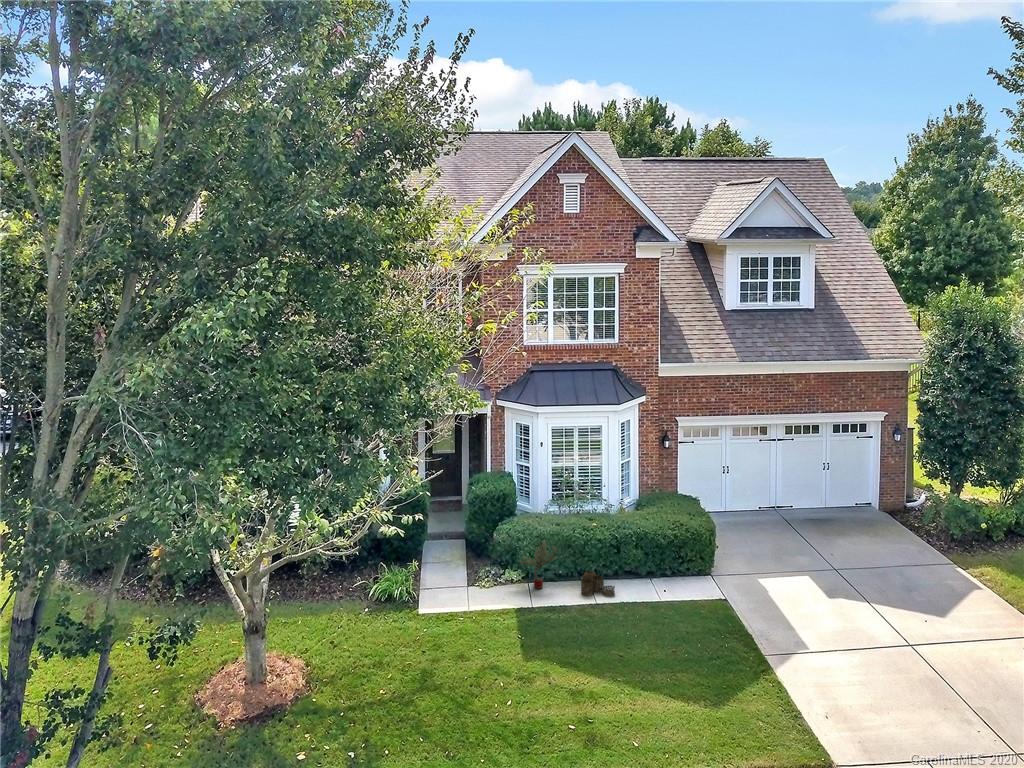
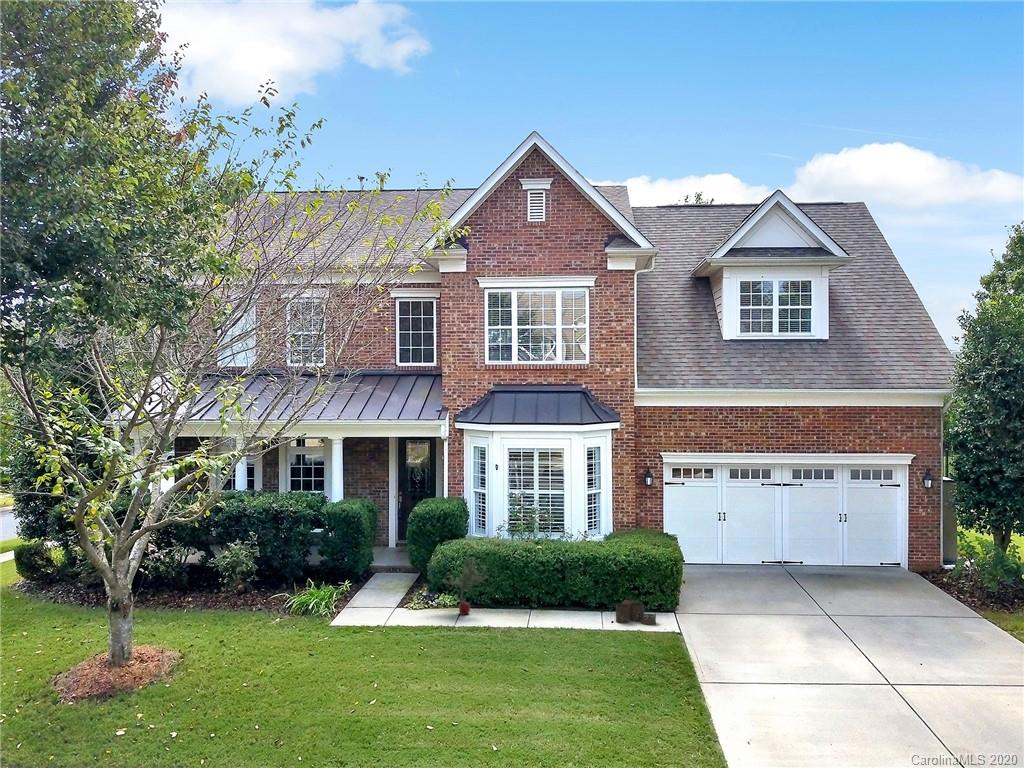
woven basket: present [581,571,615,596] -> present [616,599,656,625]

